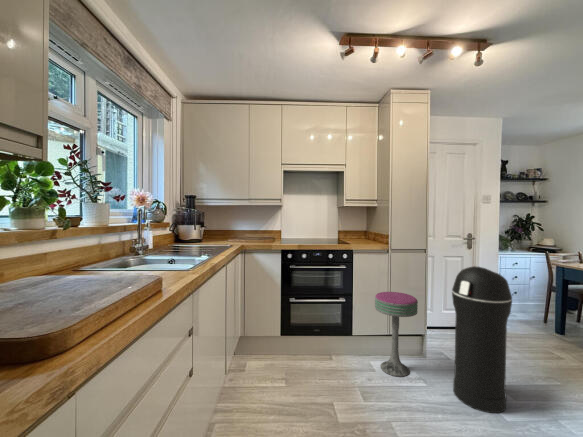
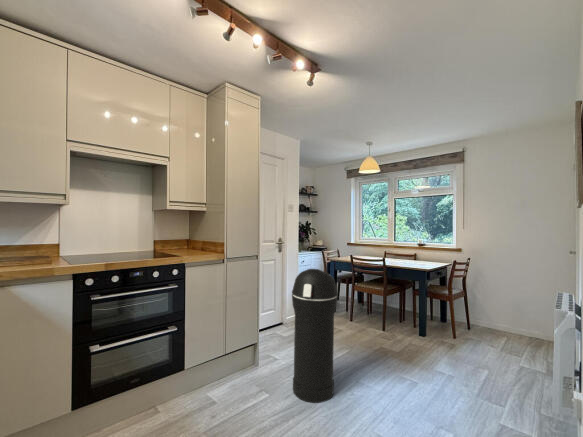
bar stool: present [375,292,418,377] -> none [214,305,259,402]

